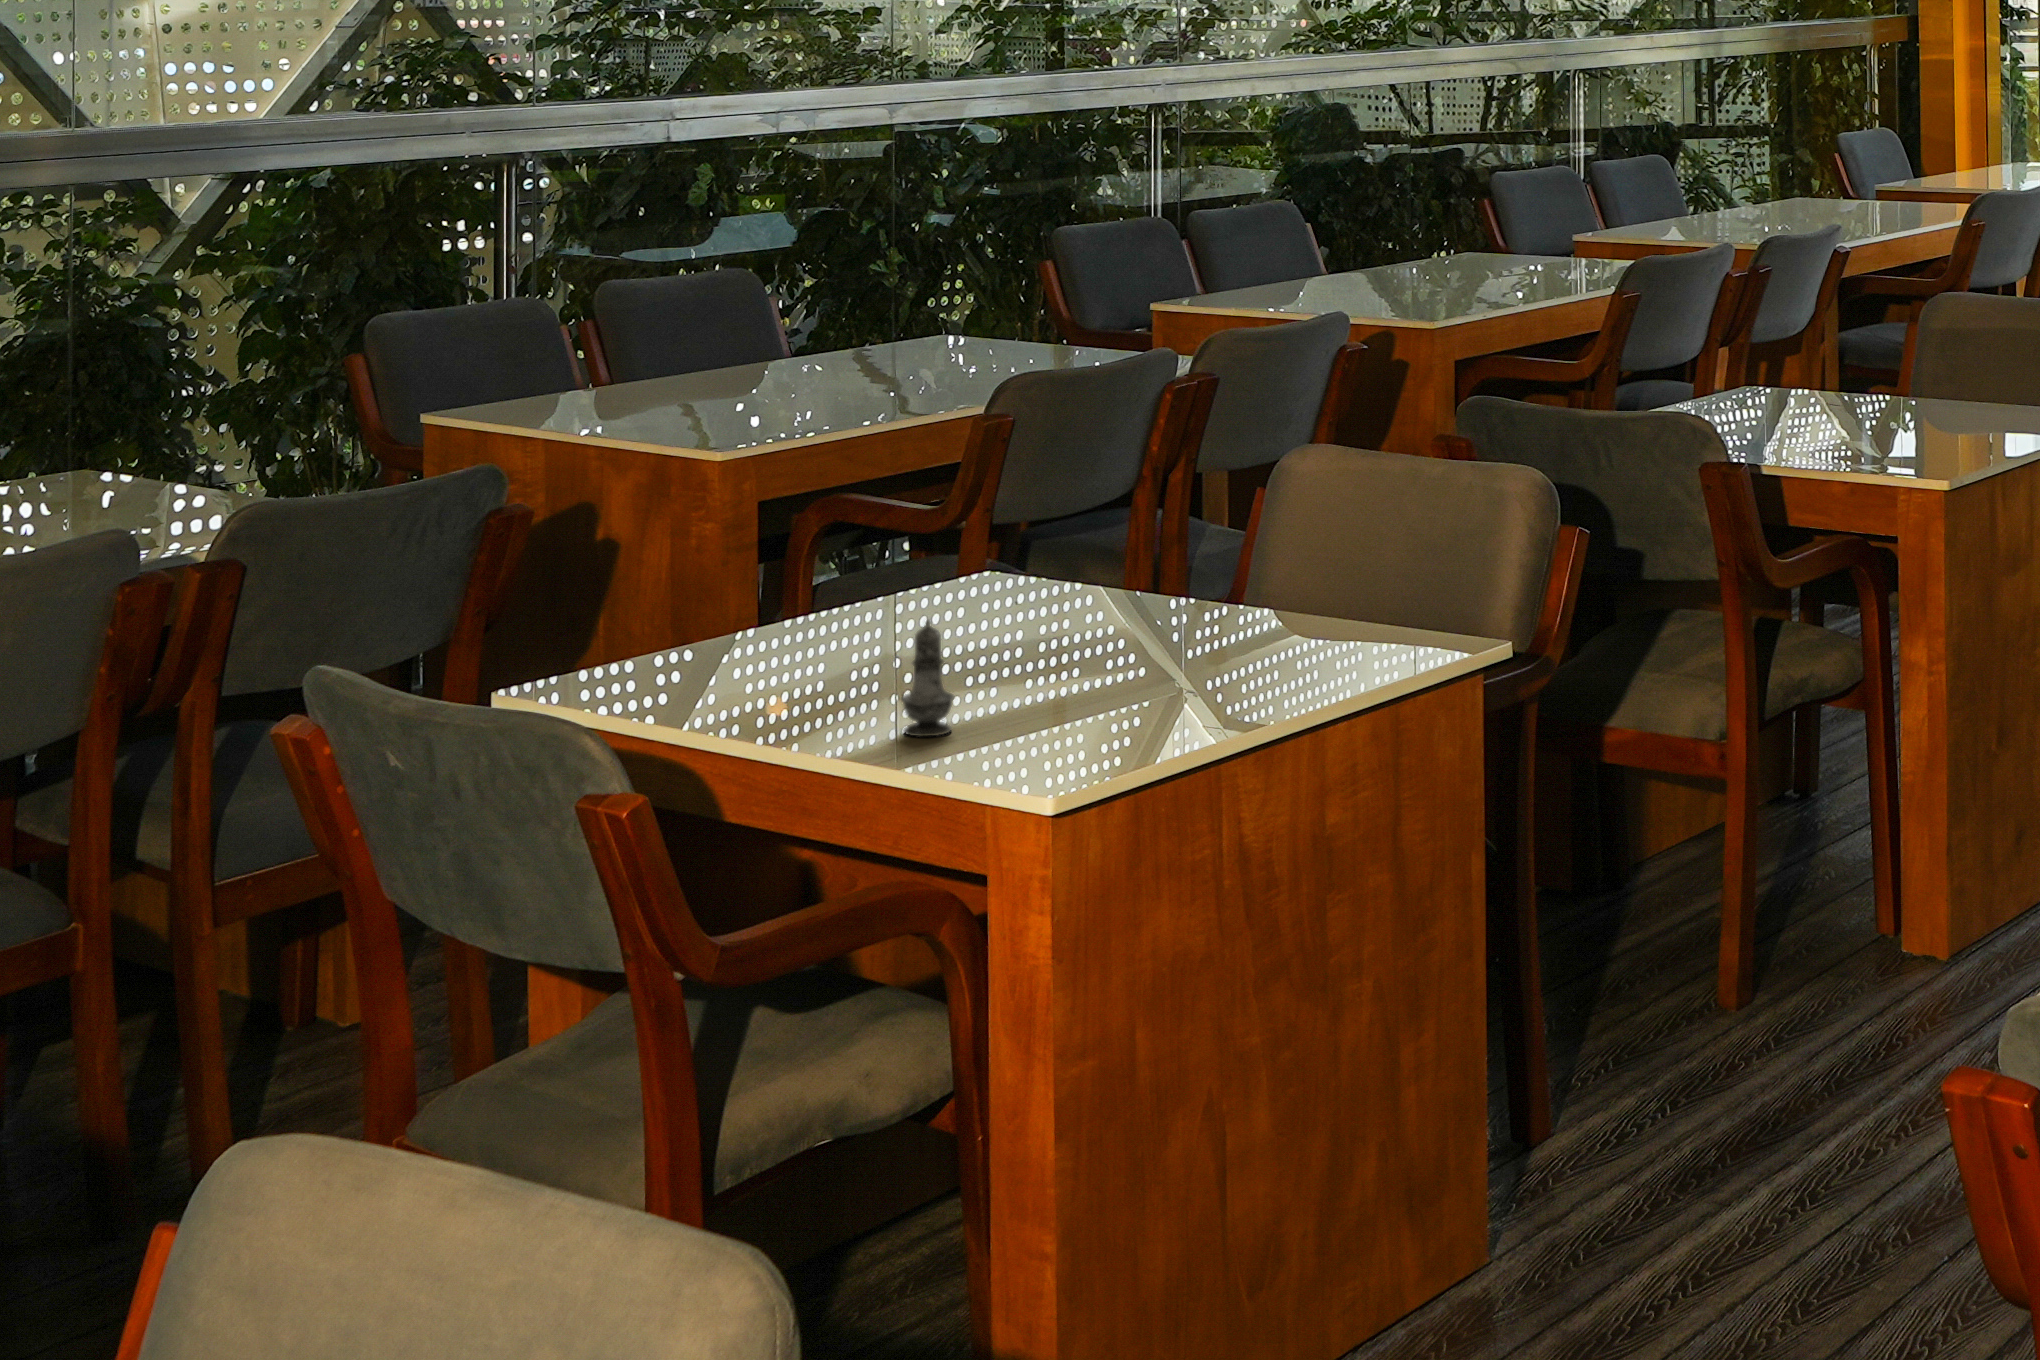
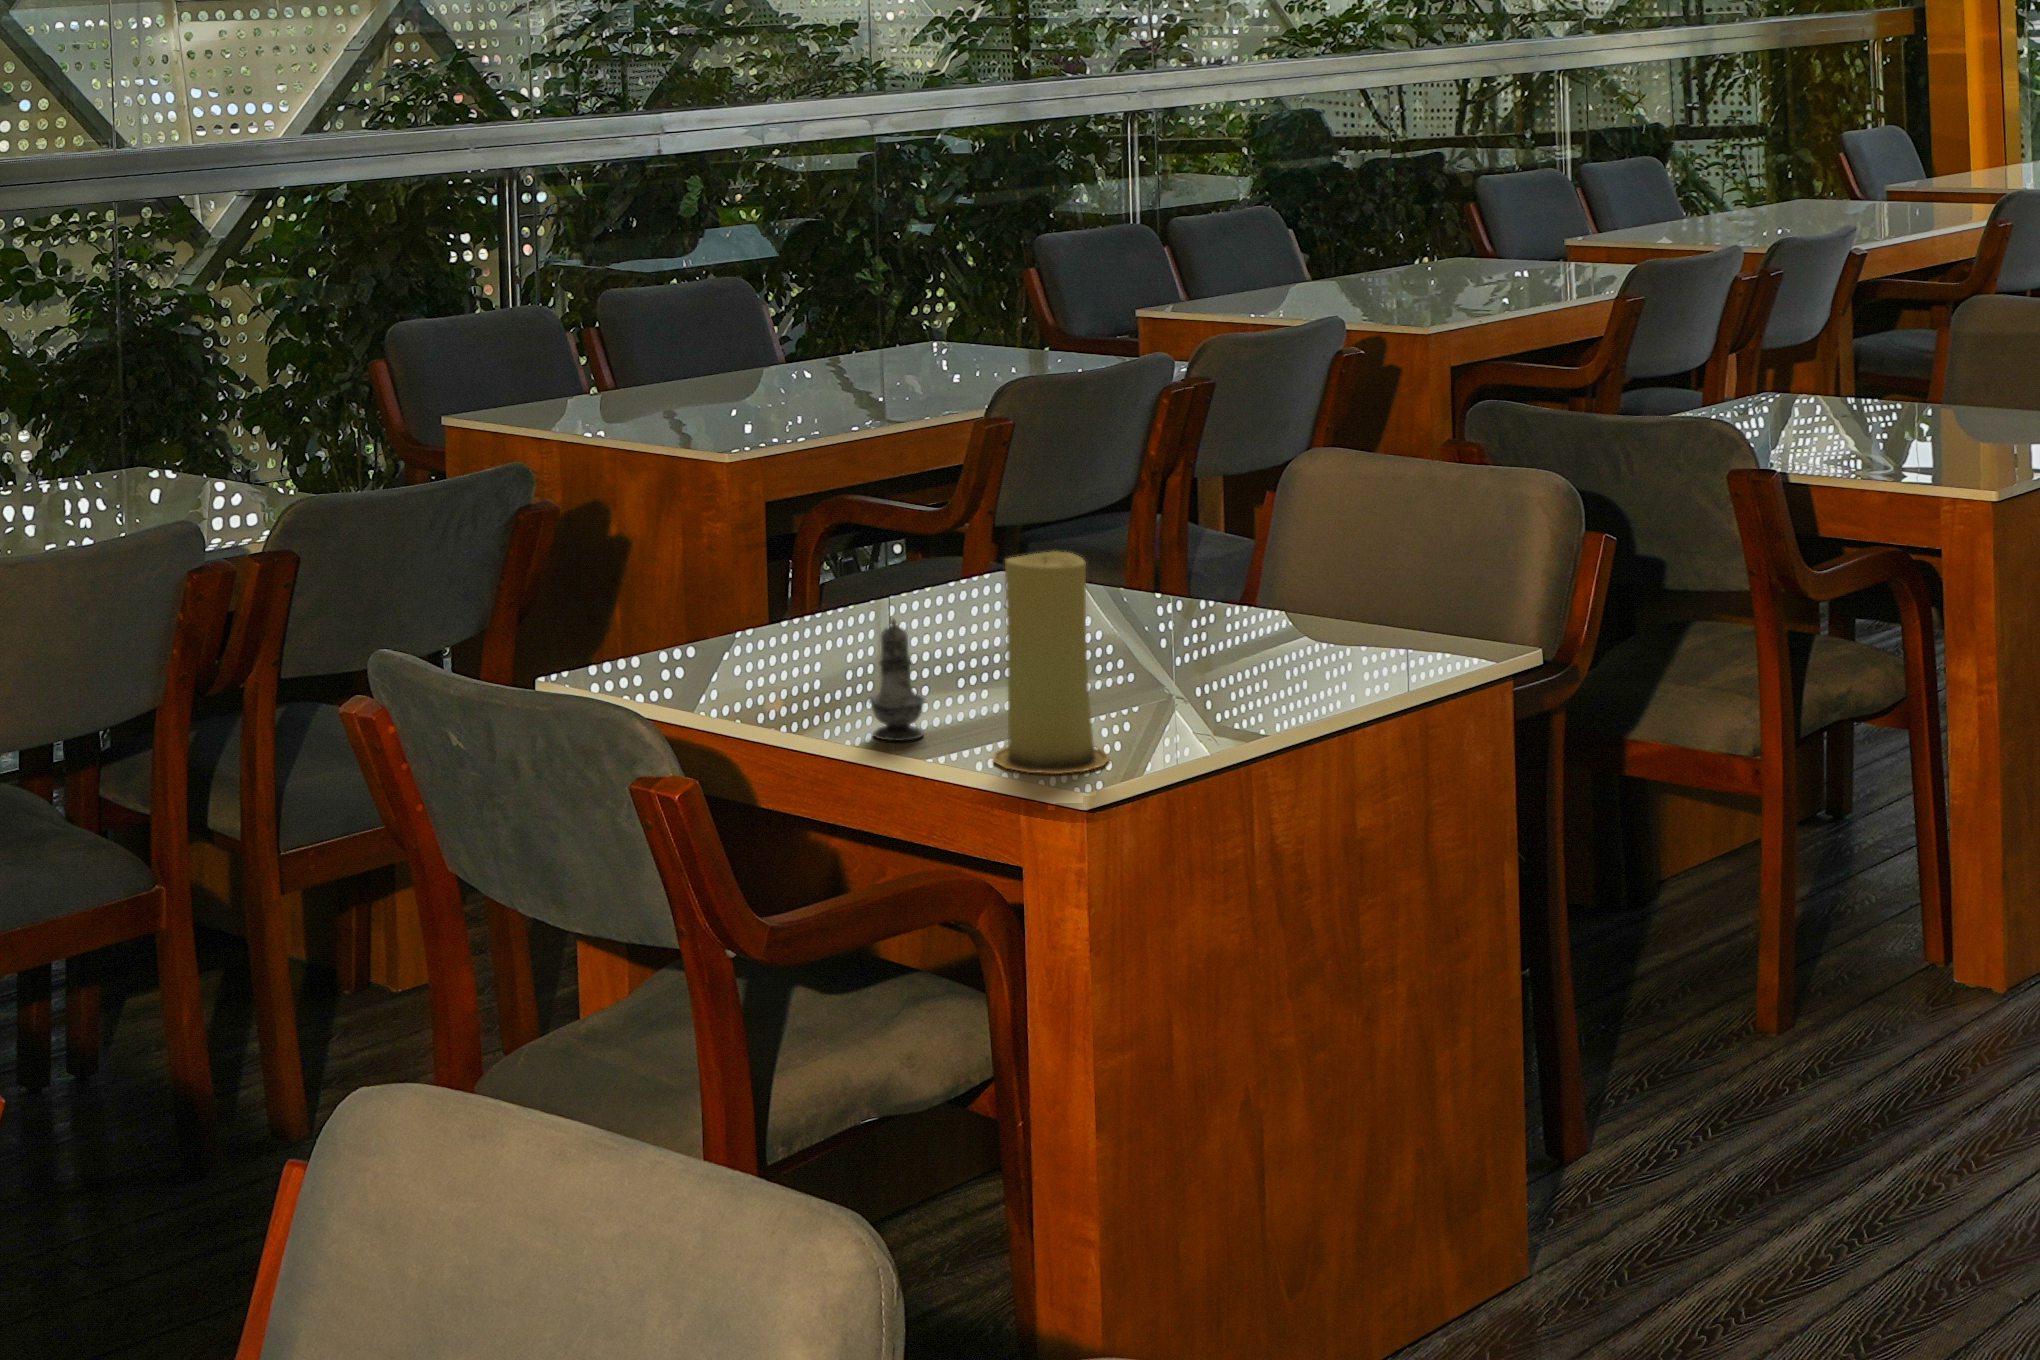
candle: none [1017,553,1125,761] -> present [993,551,1109,774]

